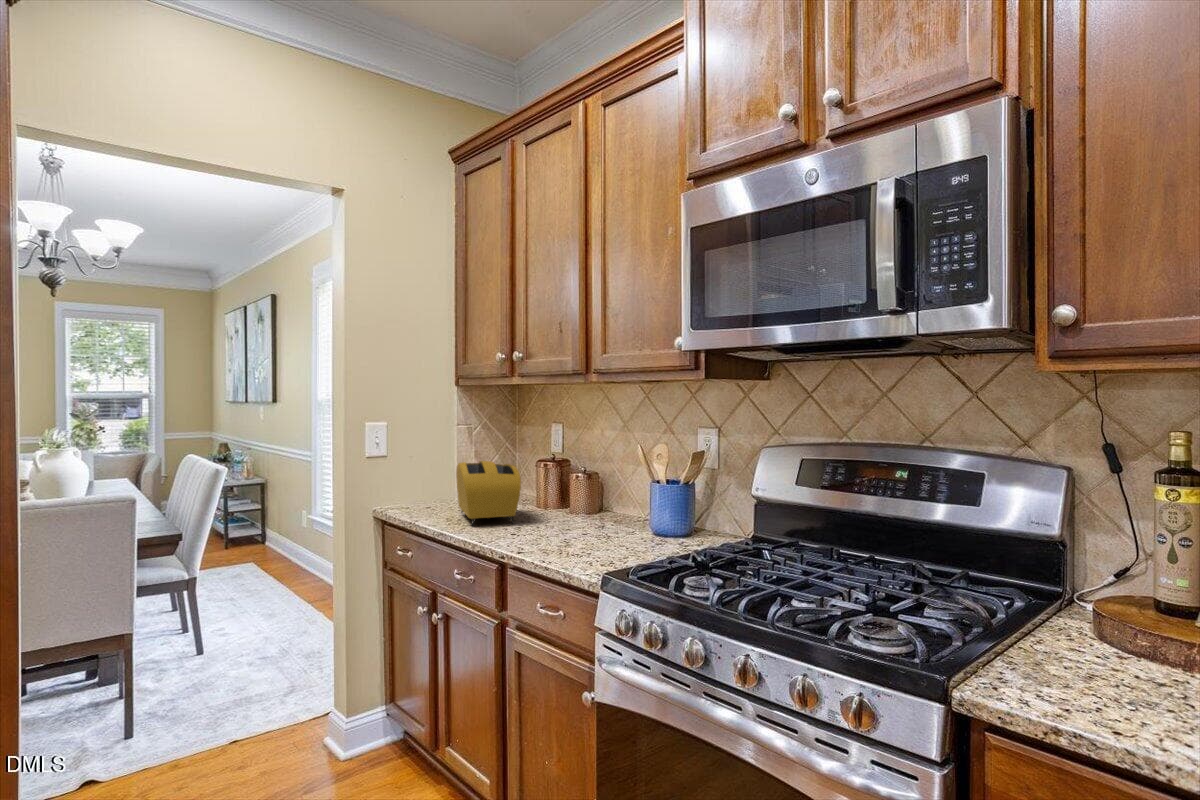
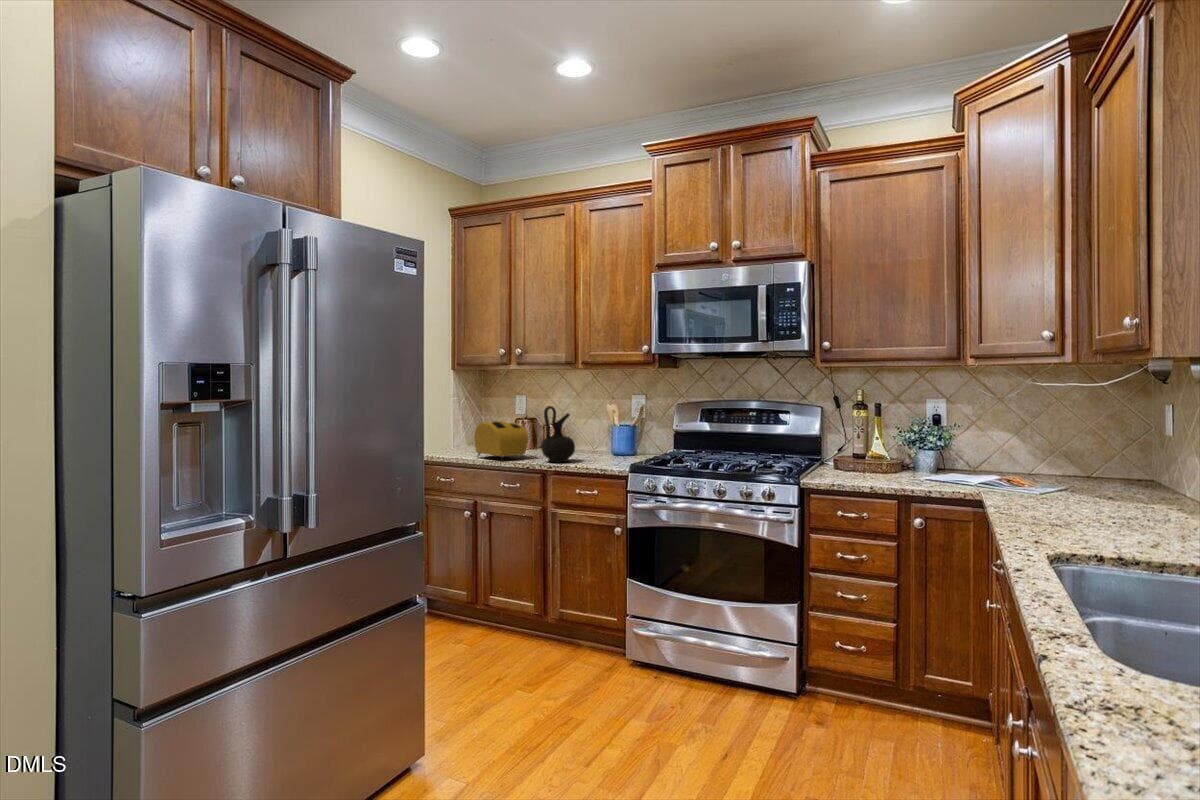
ceramic jug: none [519,442,575,538] -> present [541,406,575,462]

